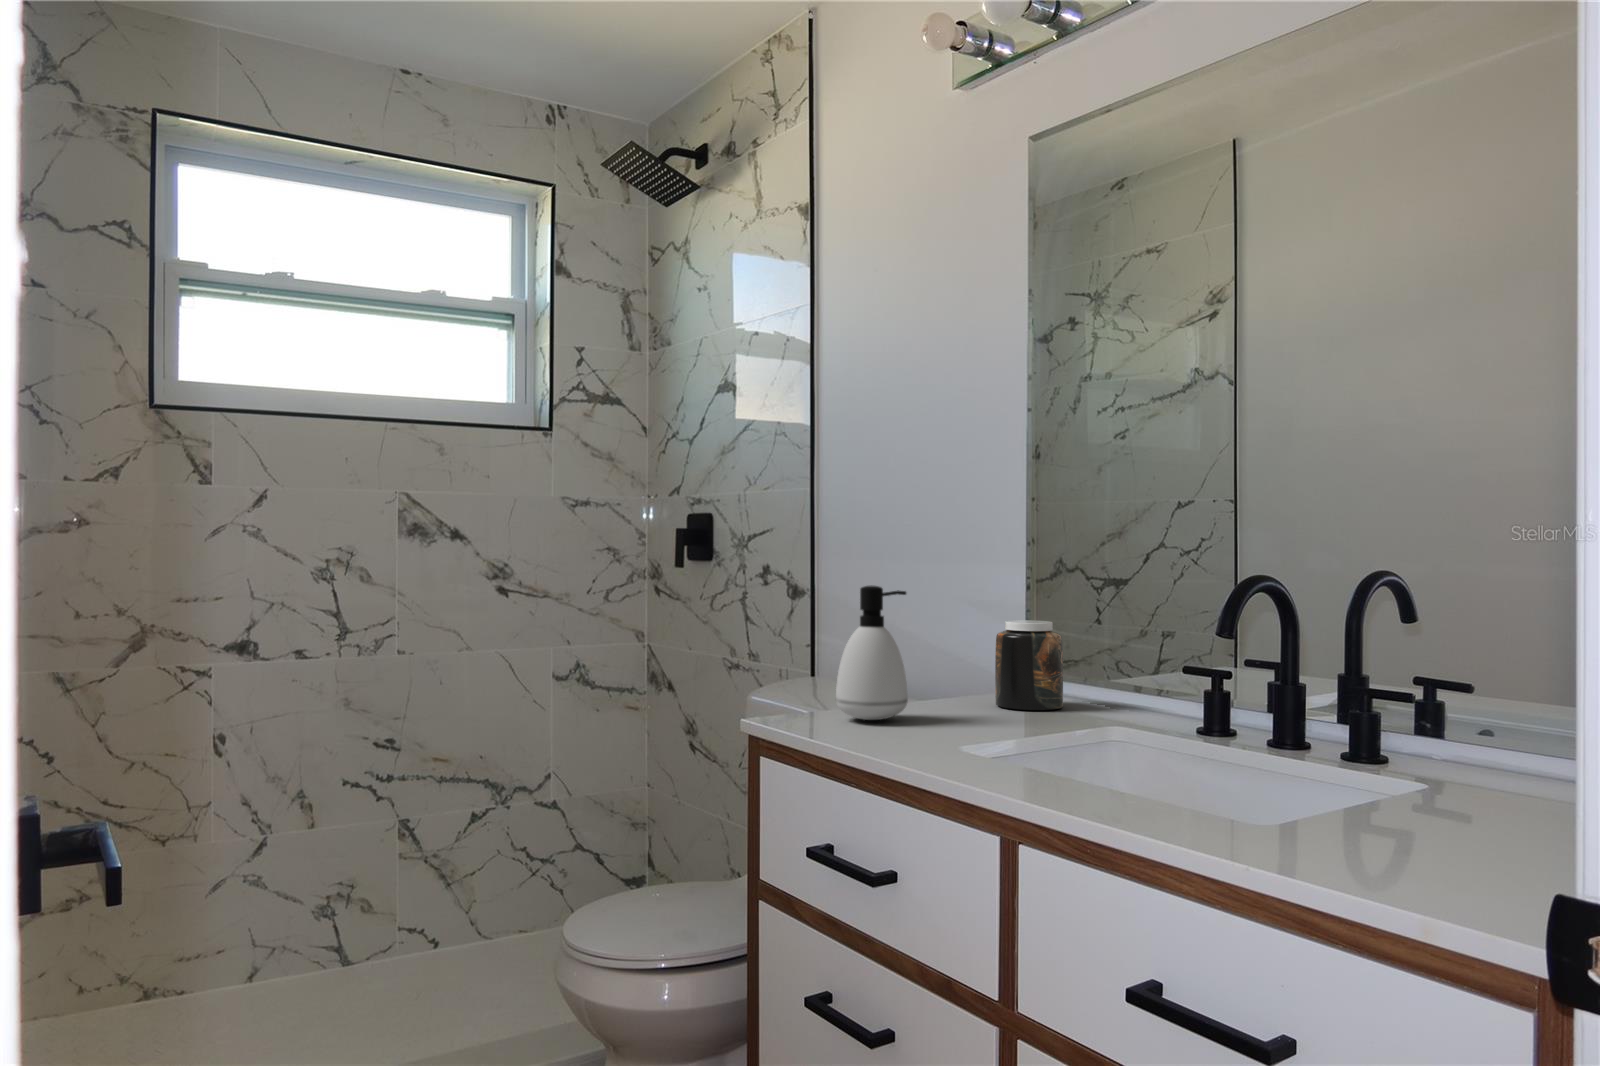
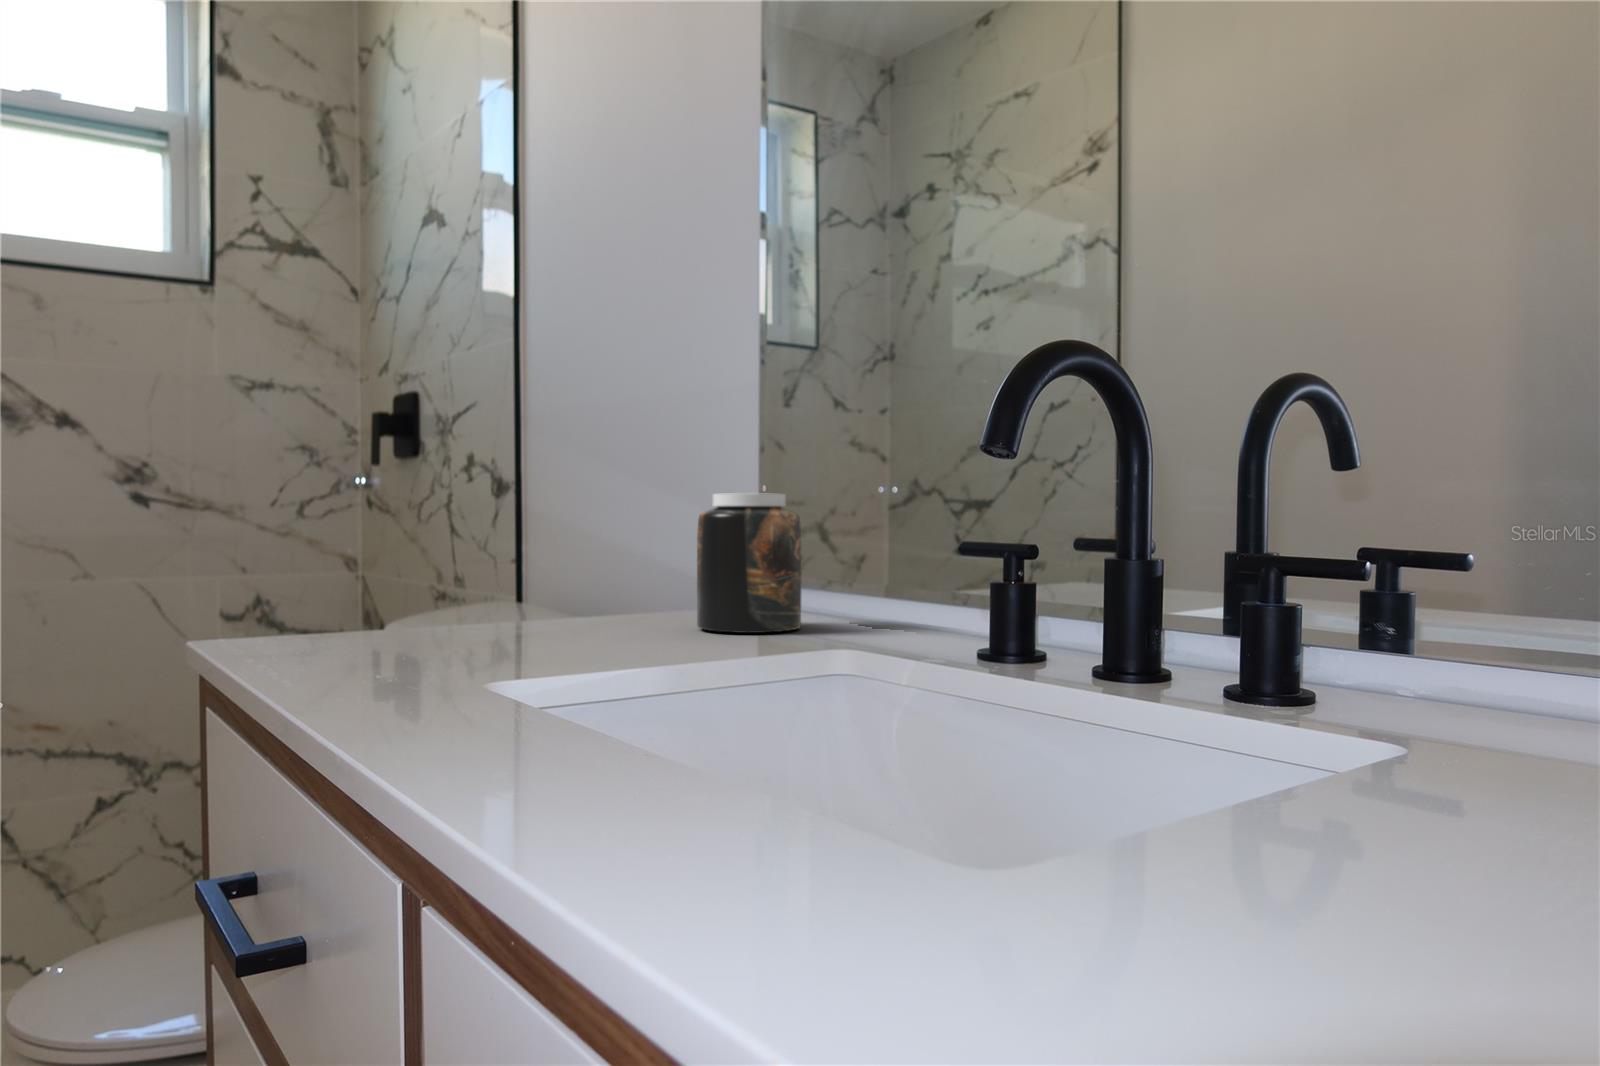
soap dispenser: present [836,585,908,720] -> none [386,419,518,649]

